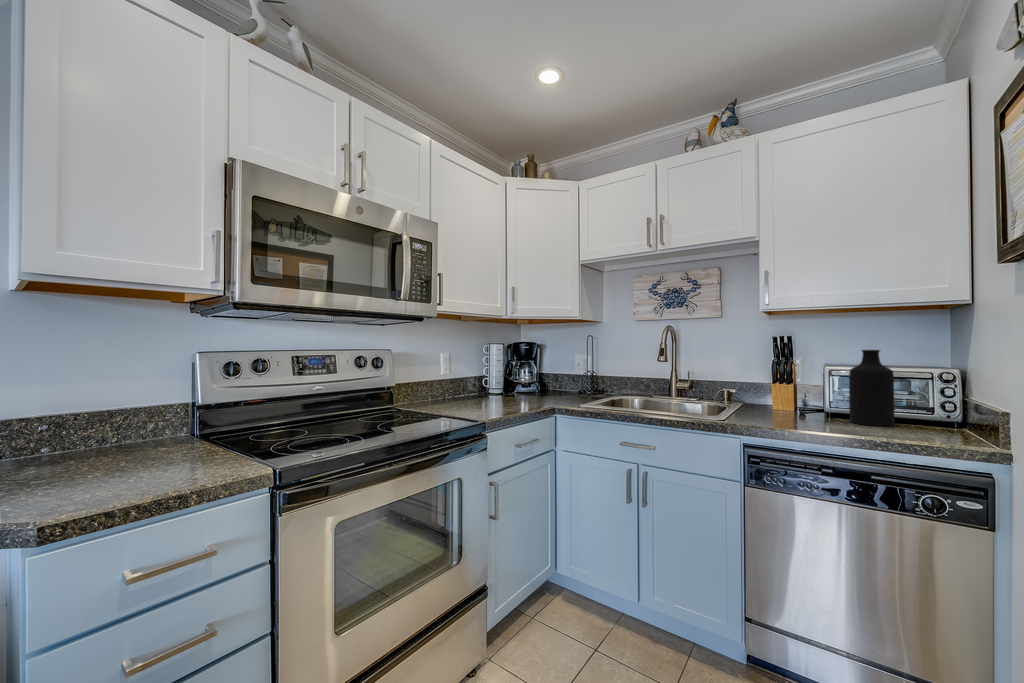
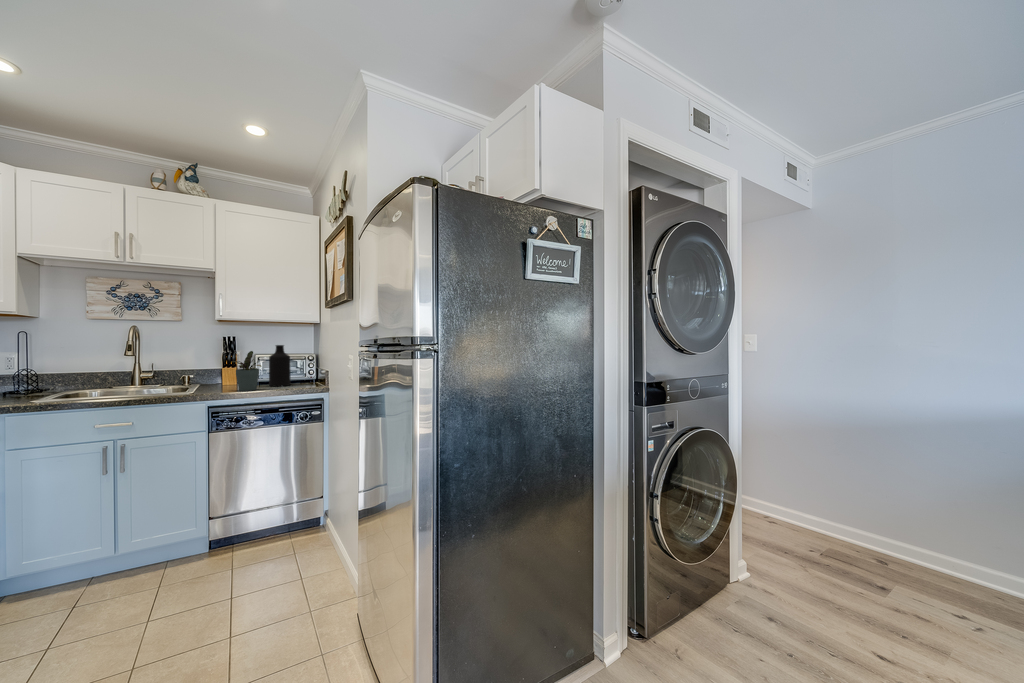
potted plant: none [778,359,839,427] -> present [232,351,261,391]

